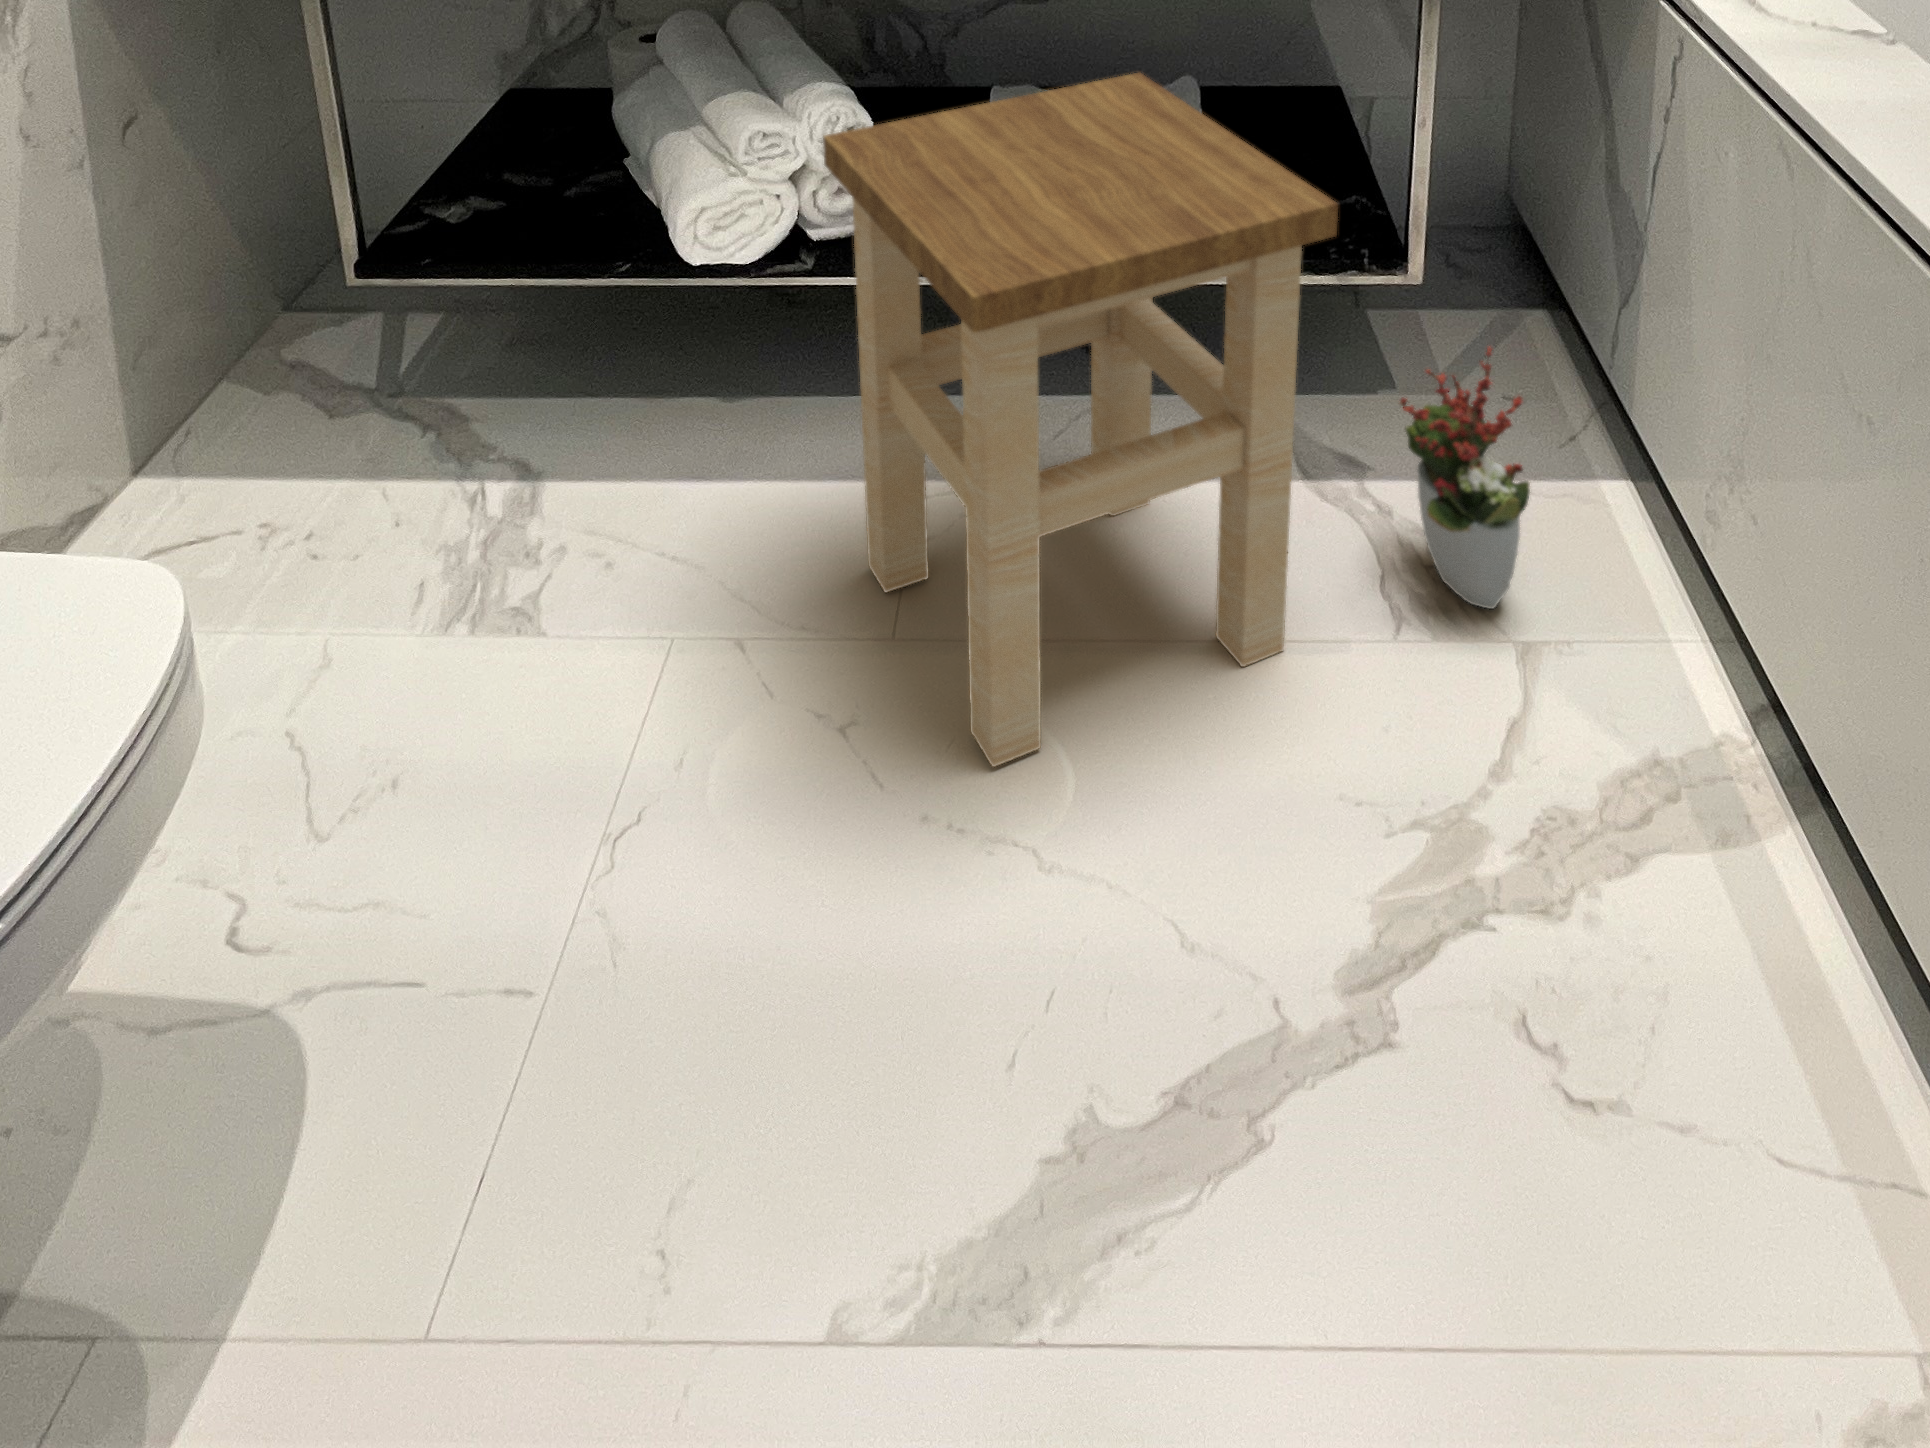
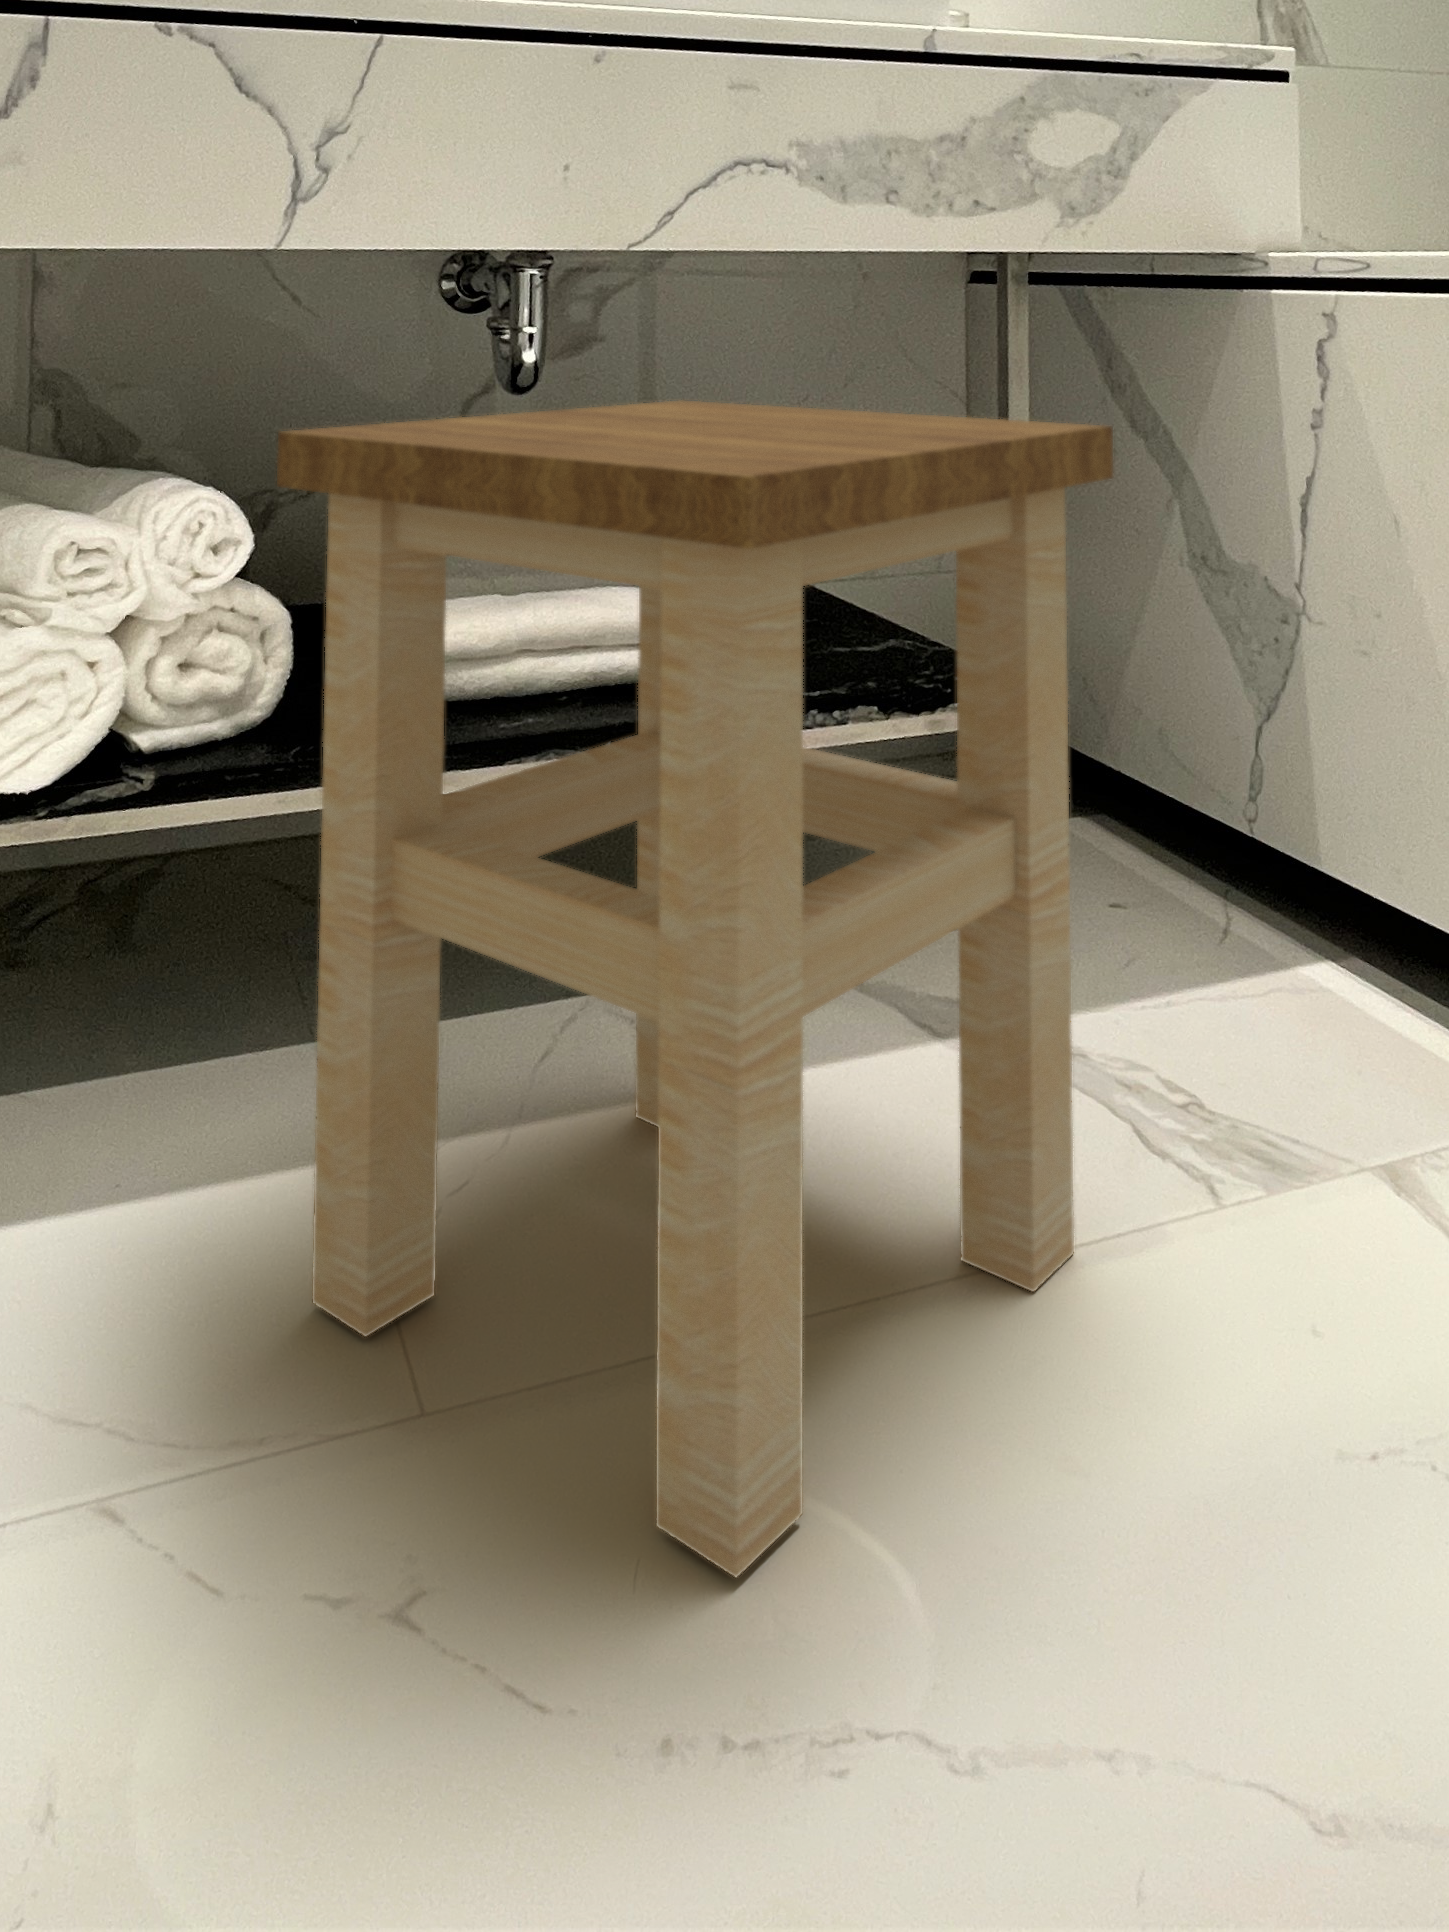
decorative plant: present [1400,347,1530,609] -> none [1116,717,1336,1129]

